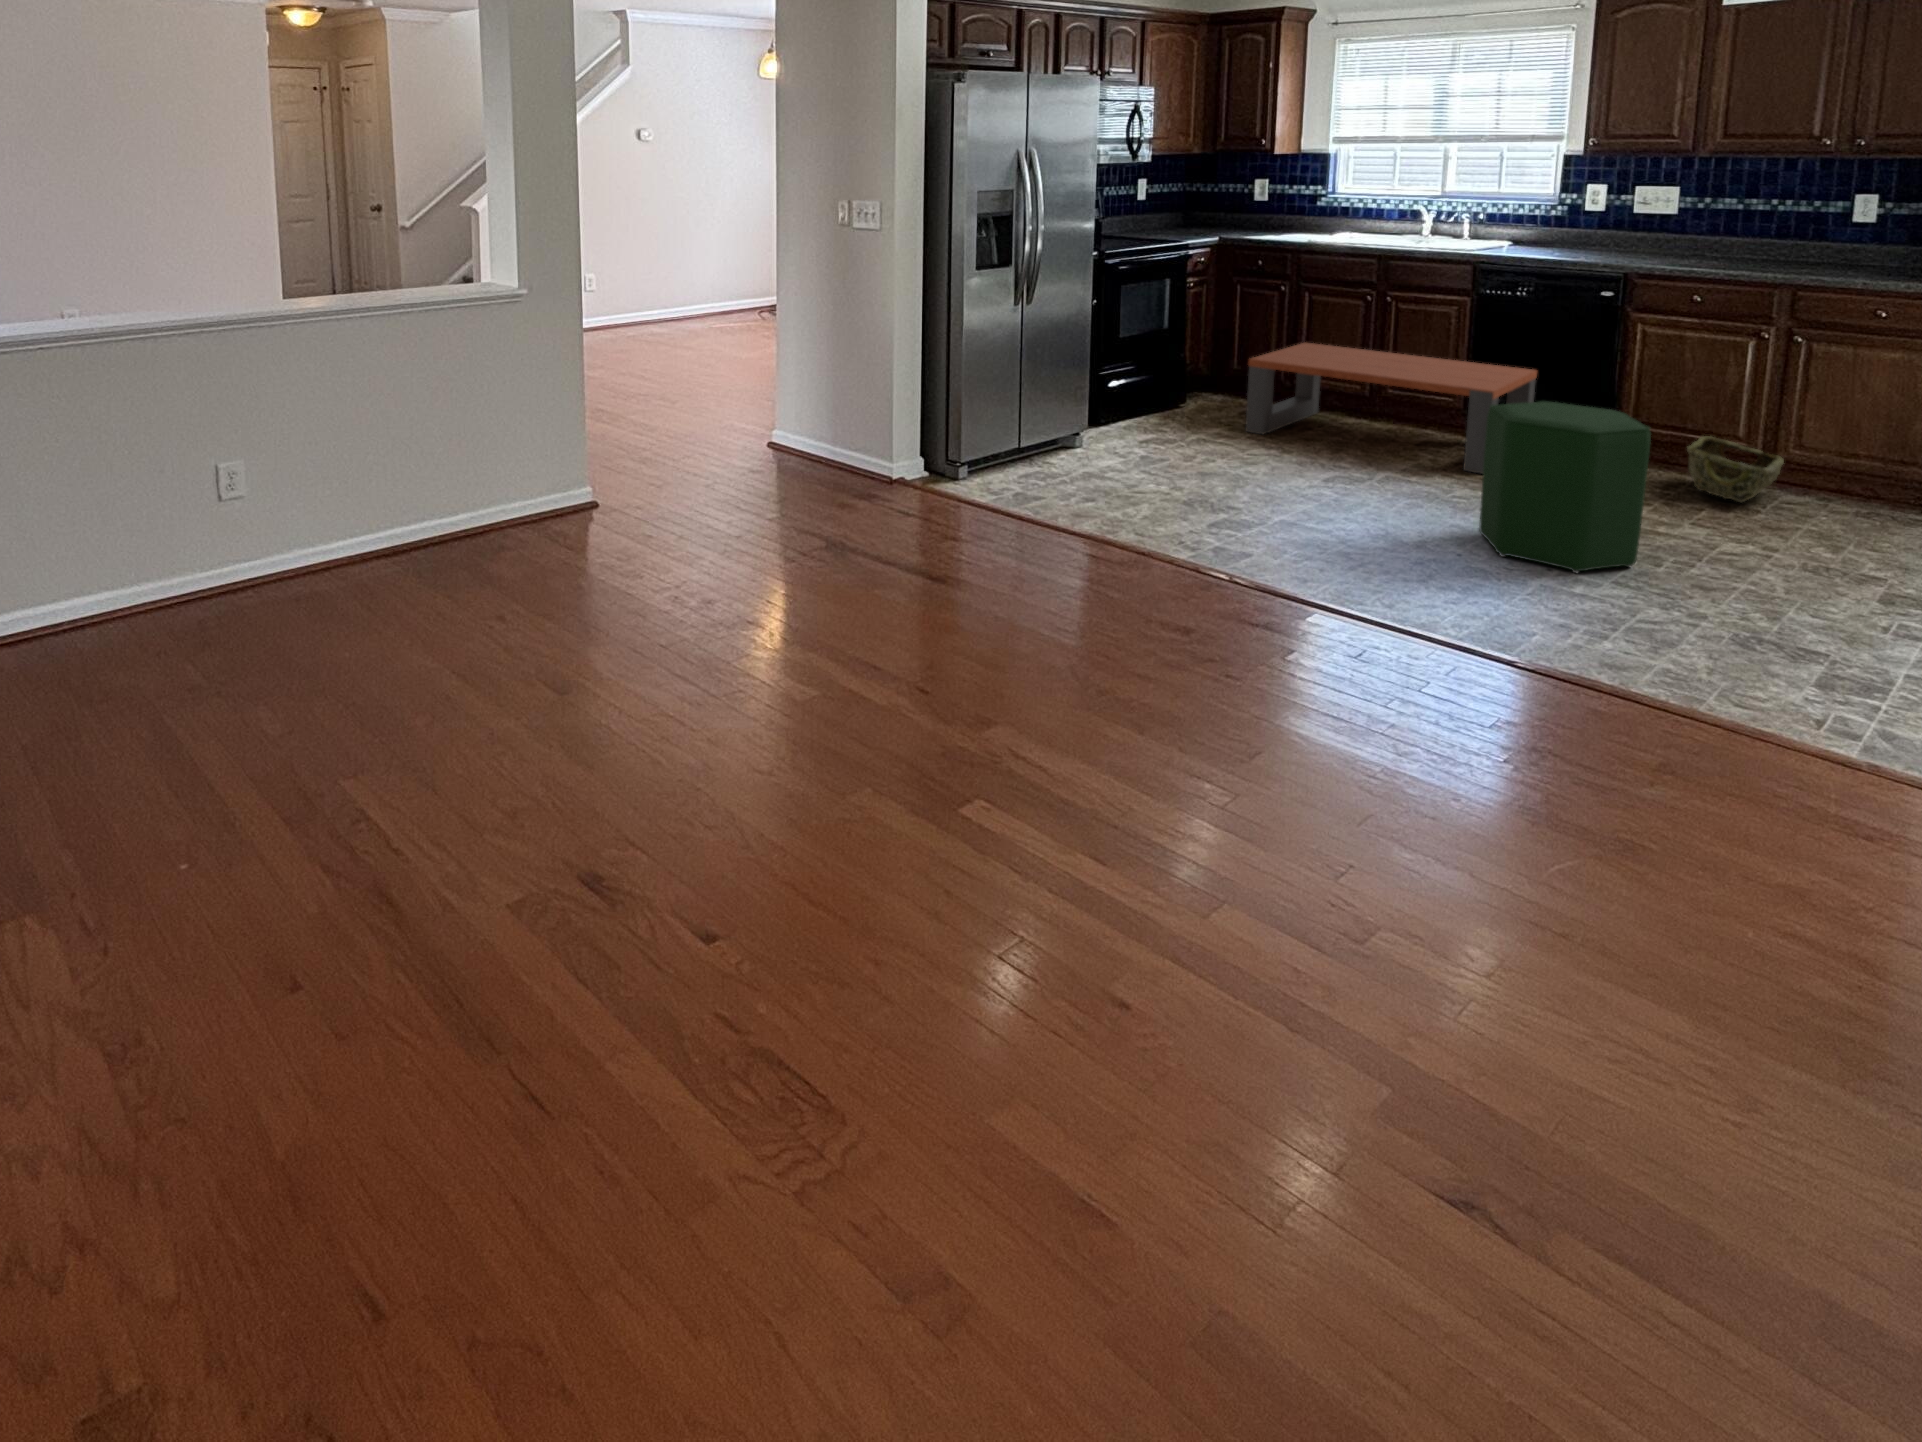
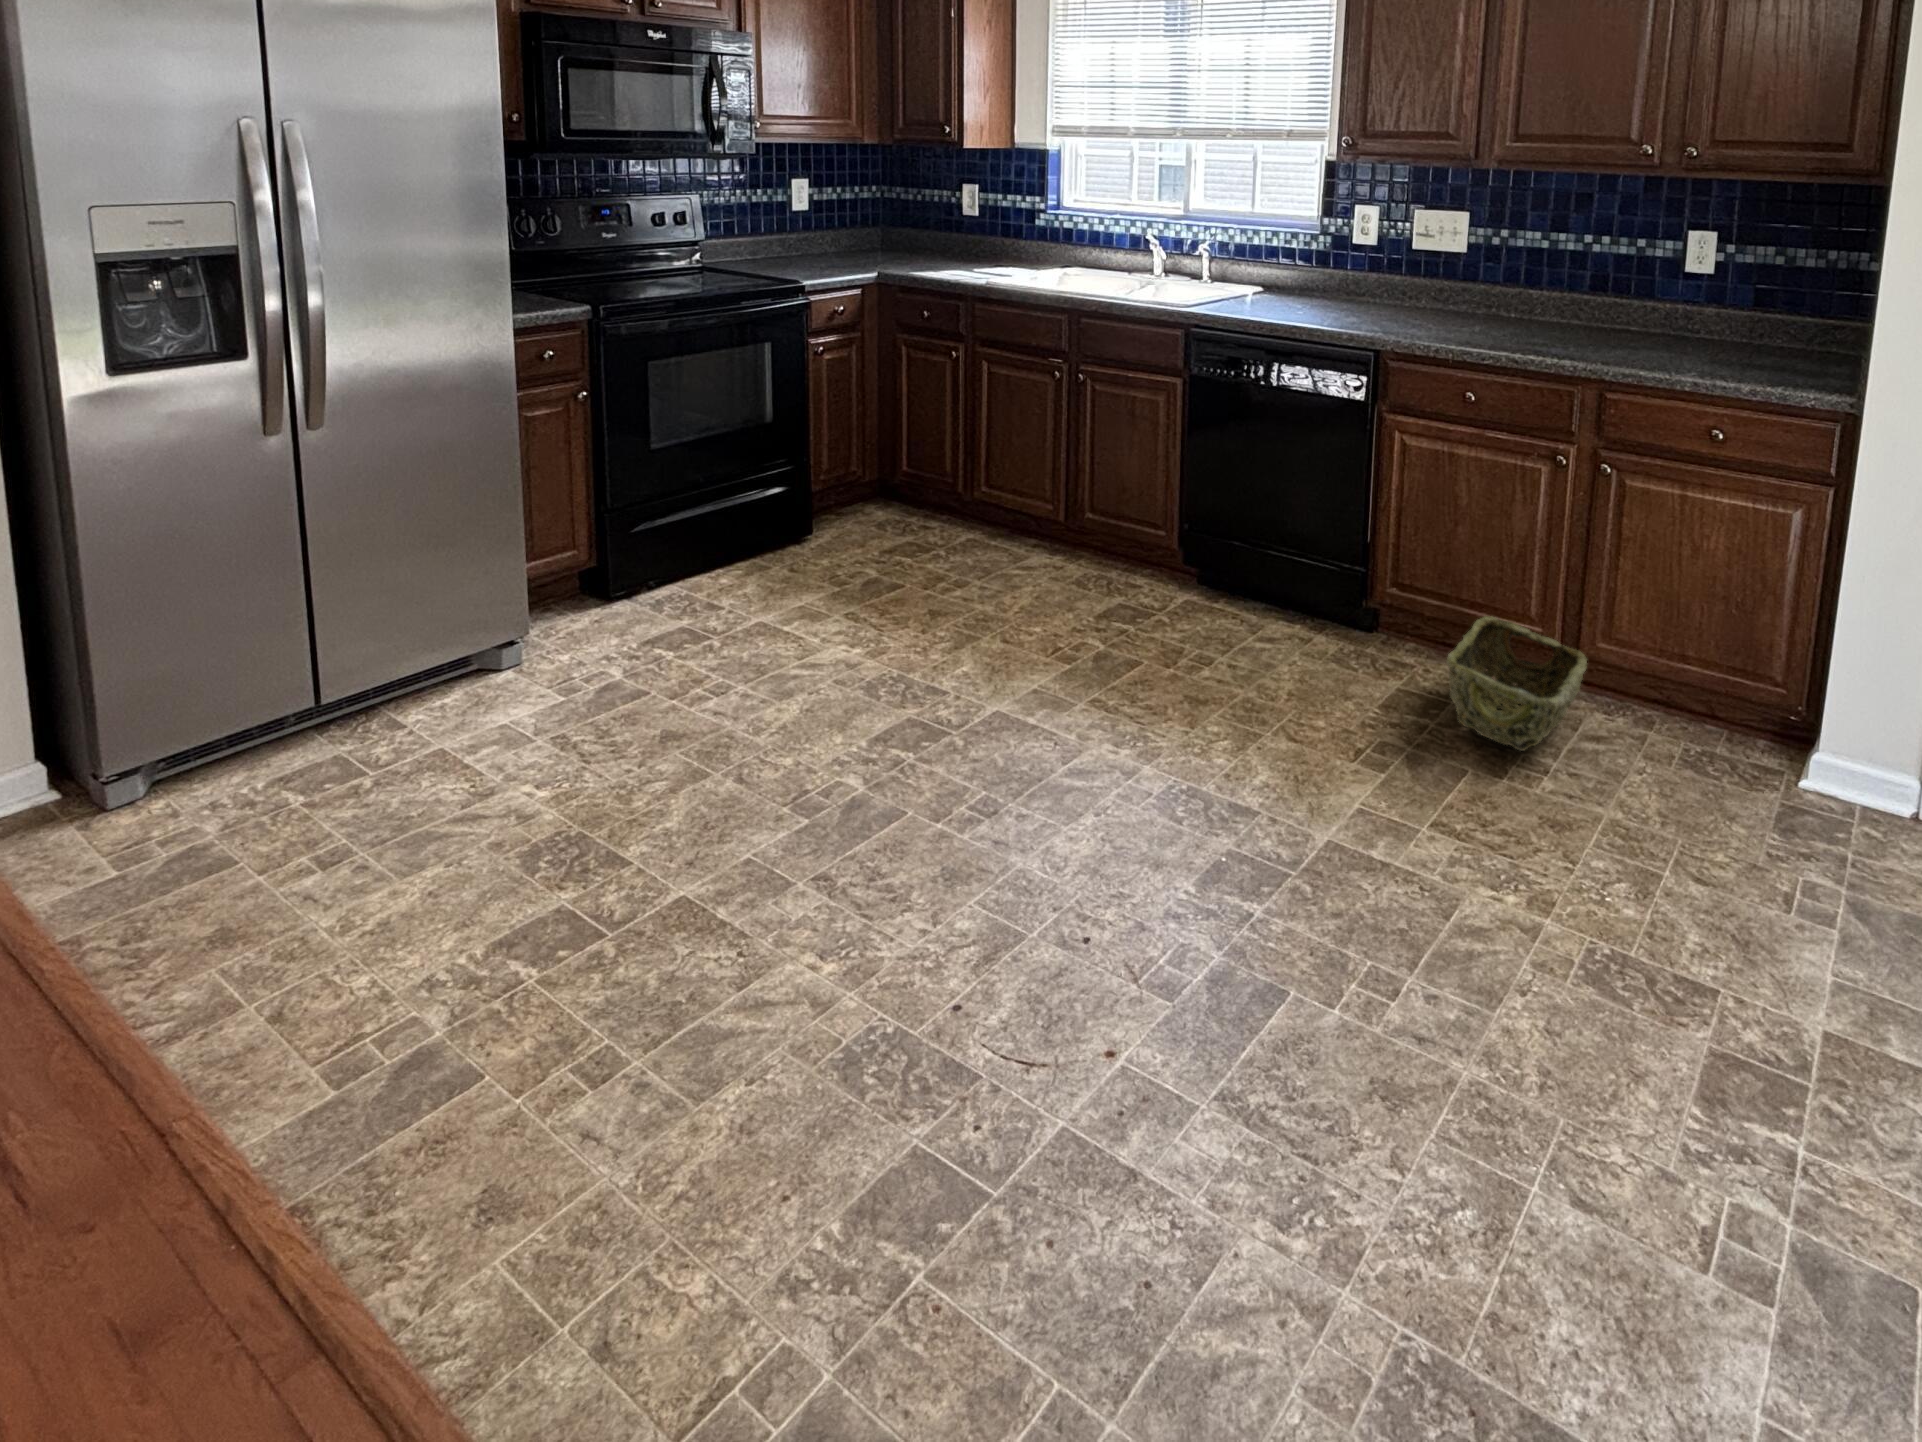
coffee table: present [1246,343,1537,474] -> none [837,443,1270,704]
ottoman: present [1479,401,1651,573] -> none [1027,648,1305,1081]

